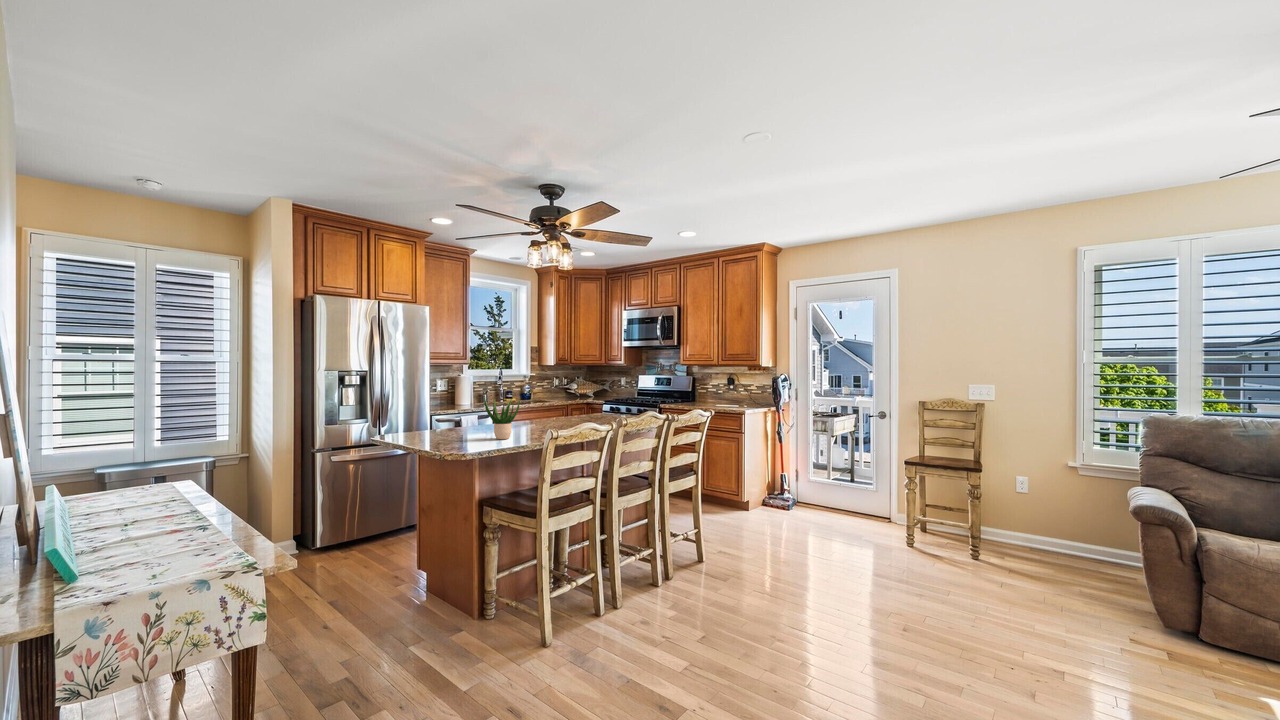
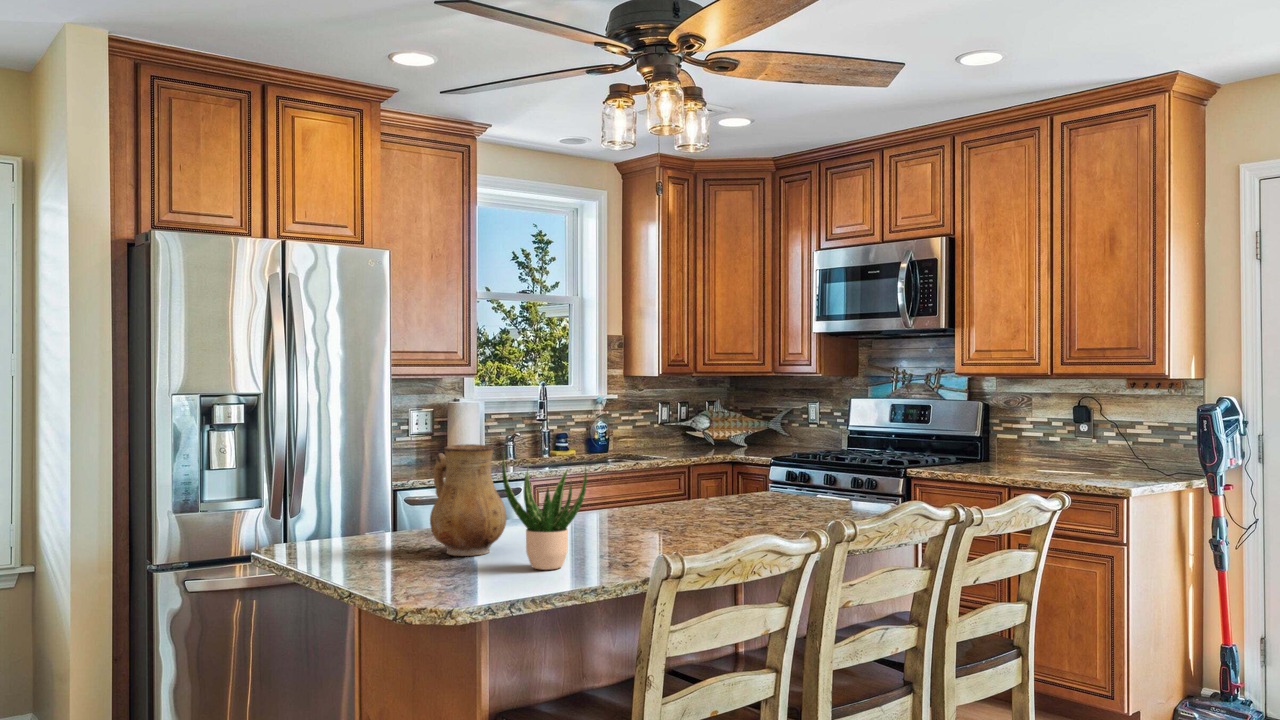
ceramic pitcher: none [452,390,485,436] -> present [430,444,506,556]

